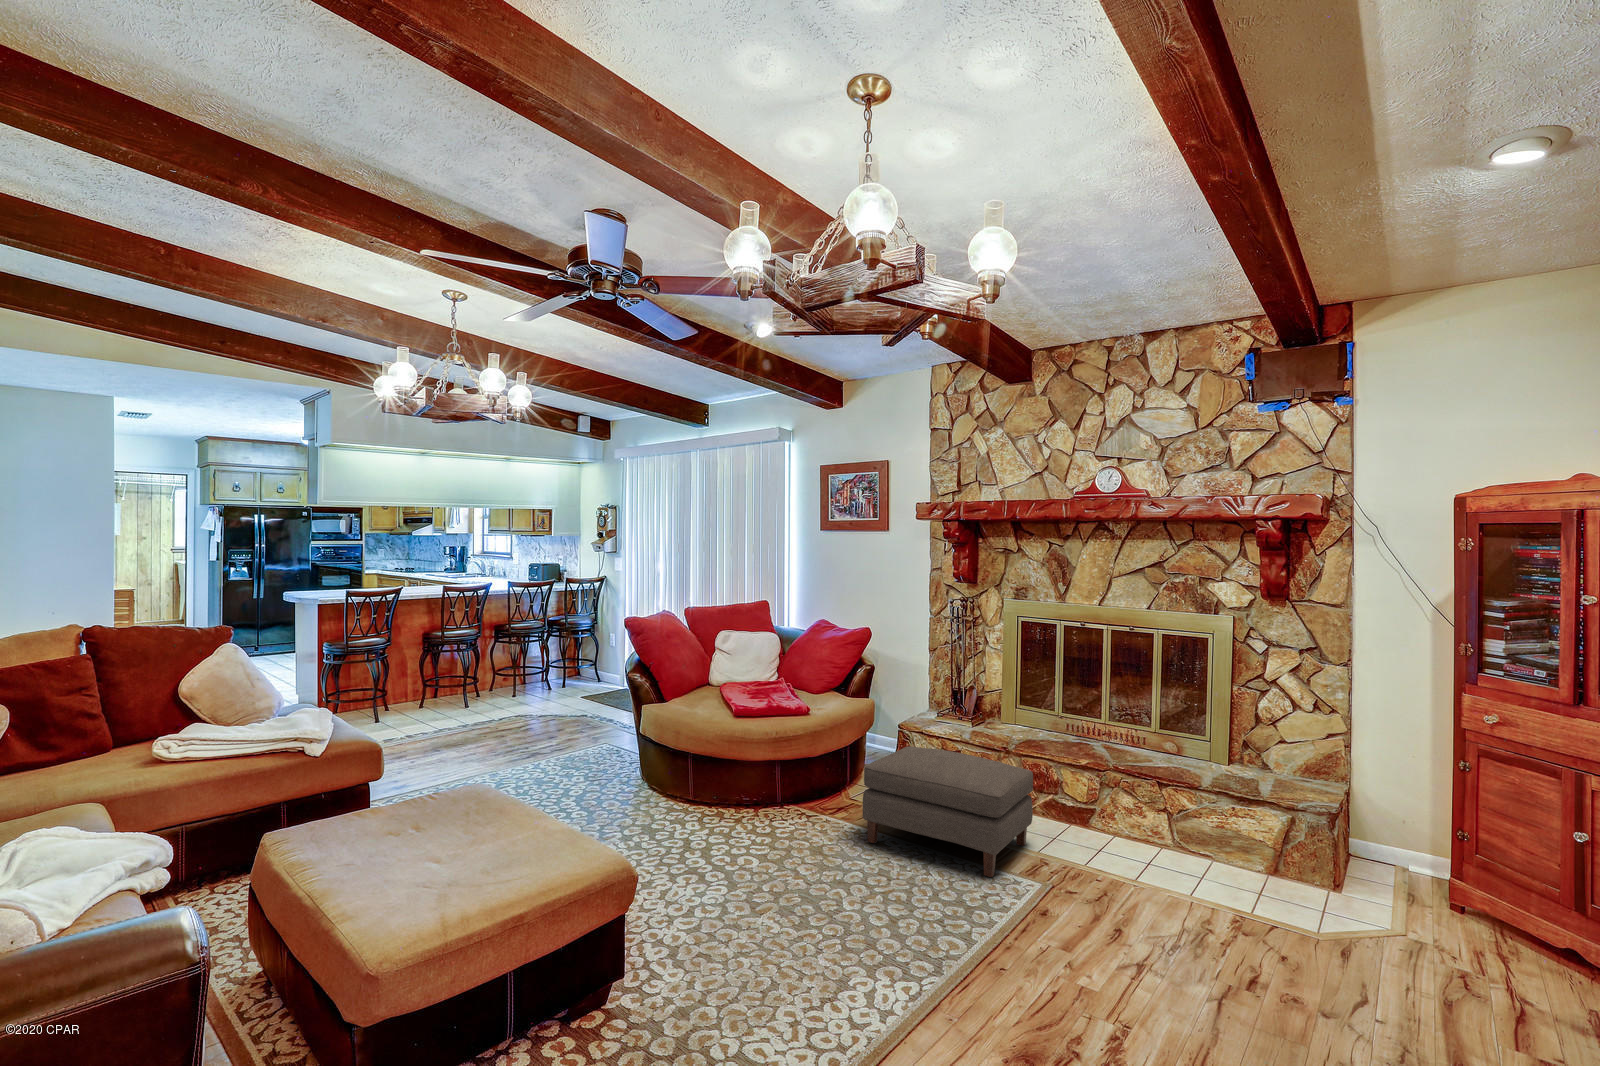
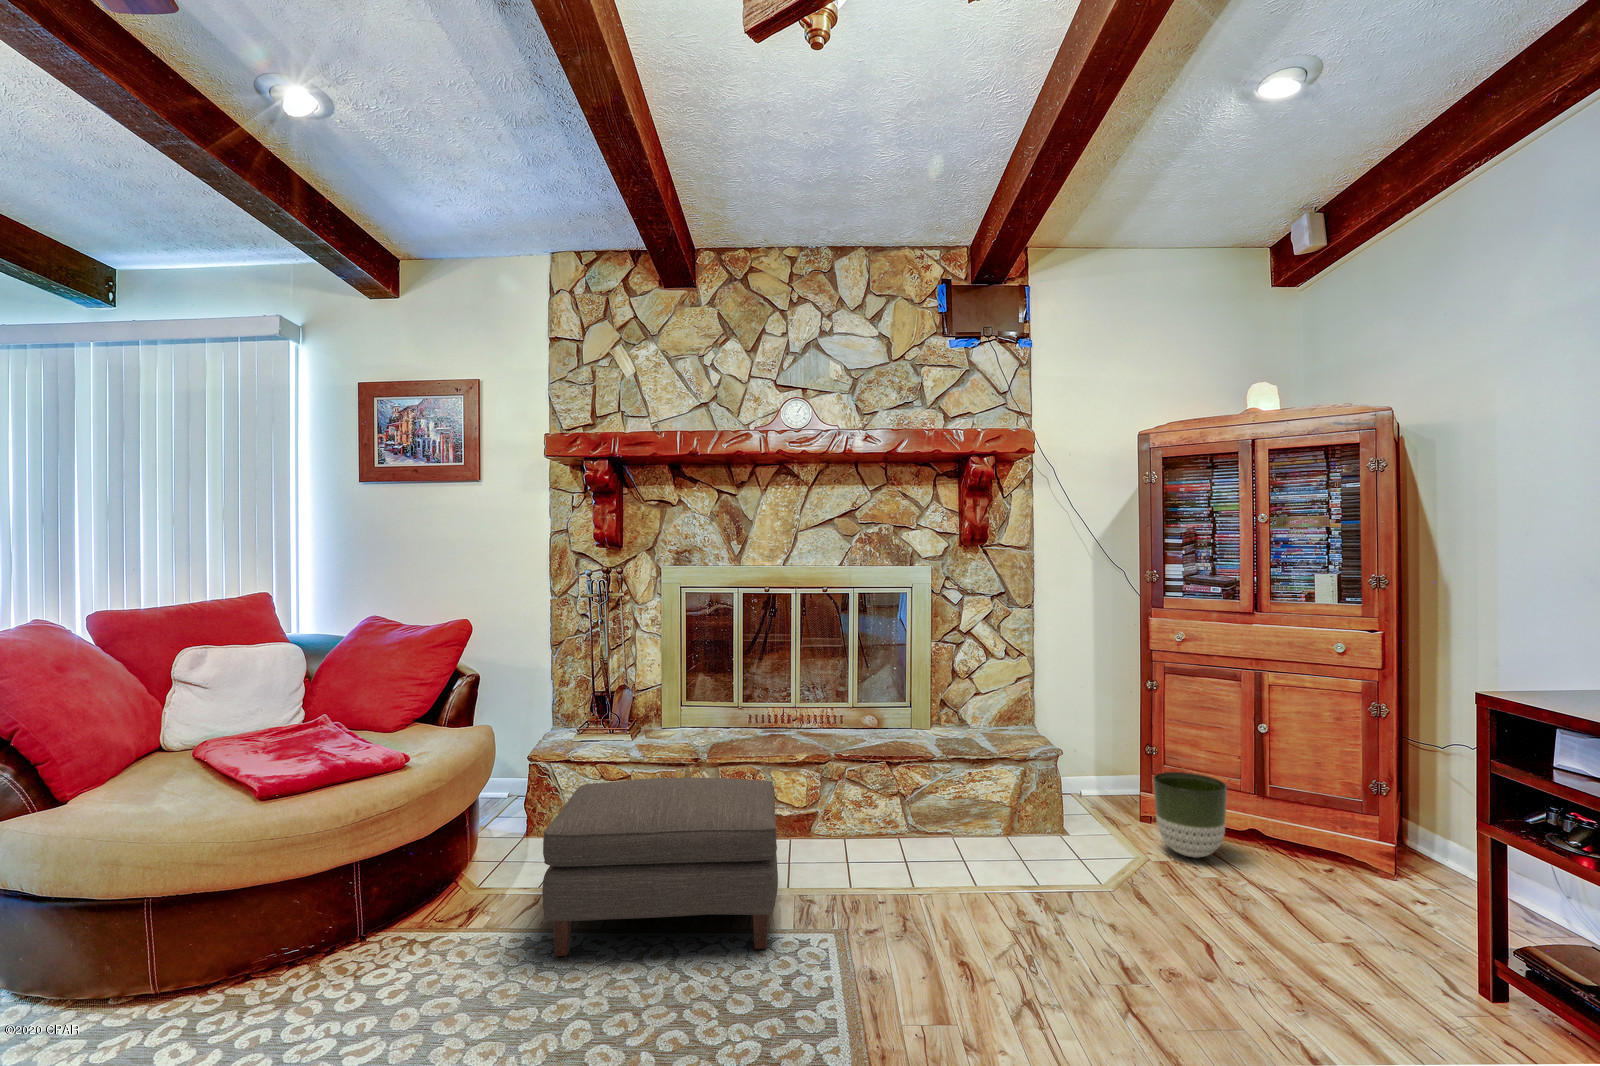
planter: none [1431,854,1523,950] -> present [1153,772,1227,858]

